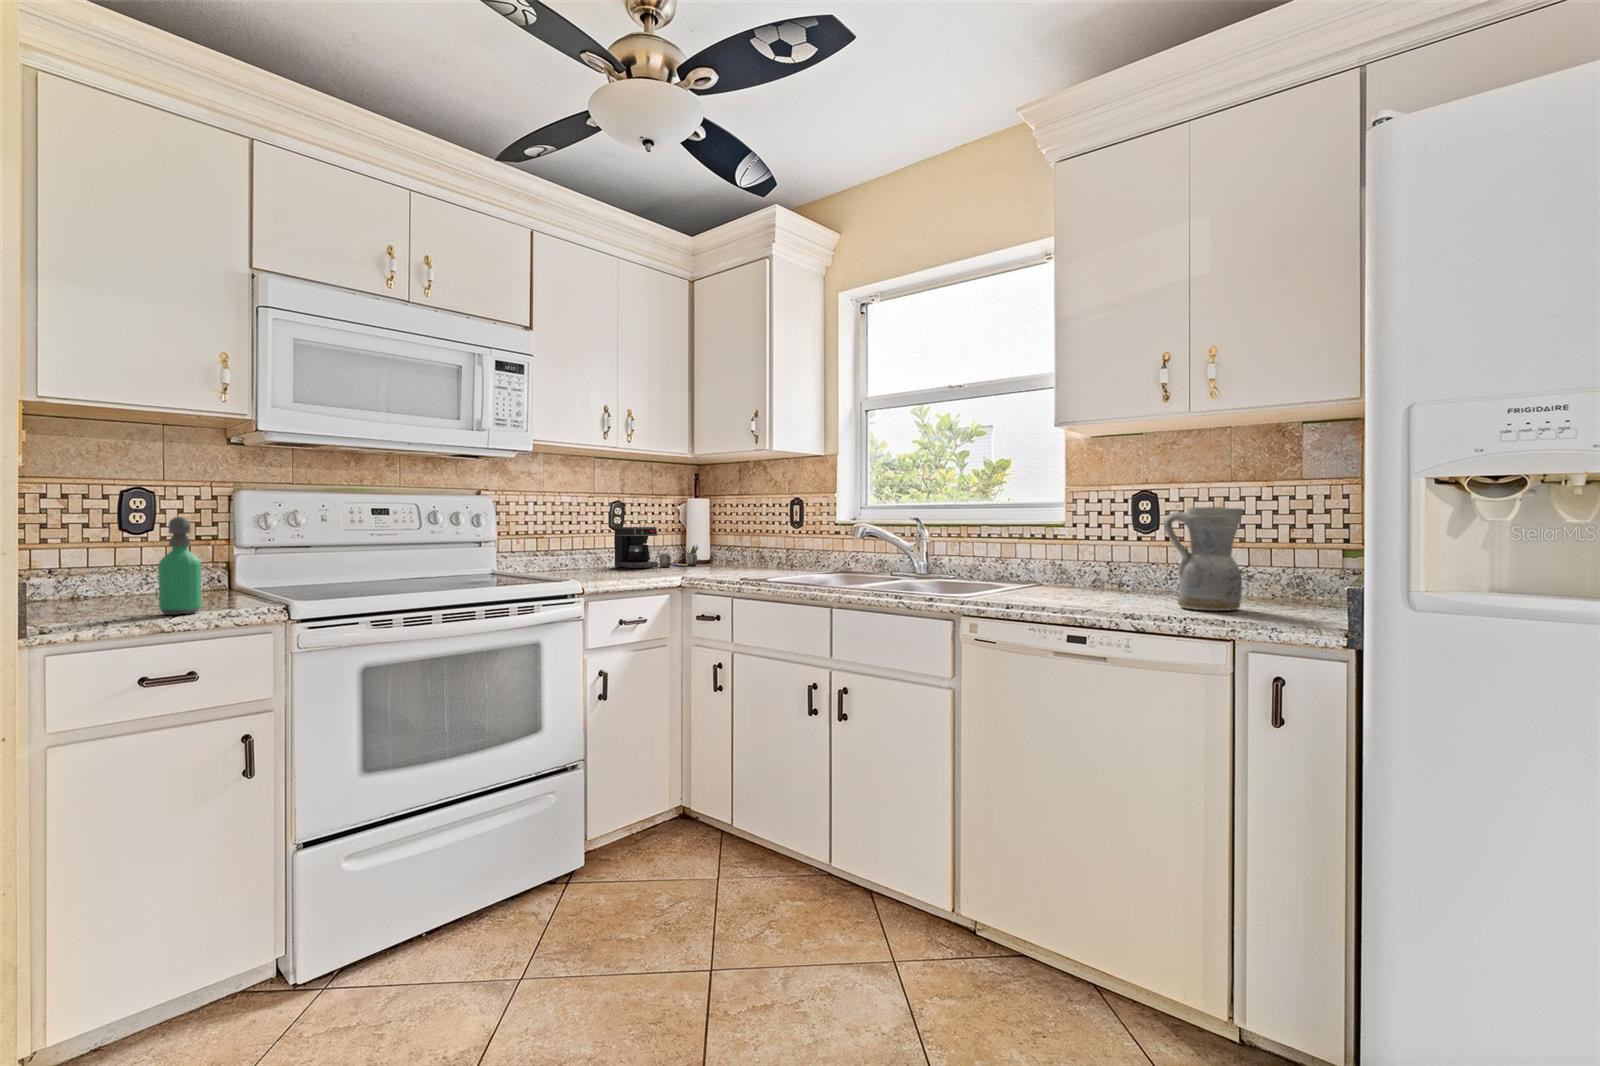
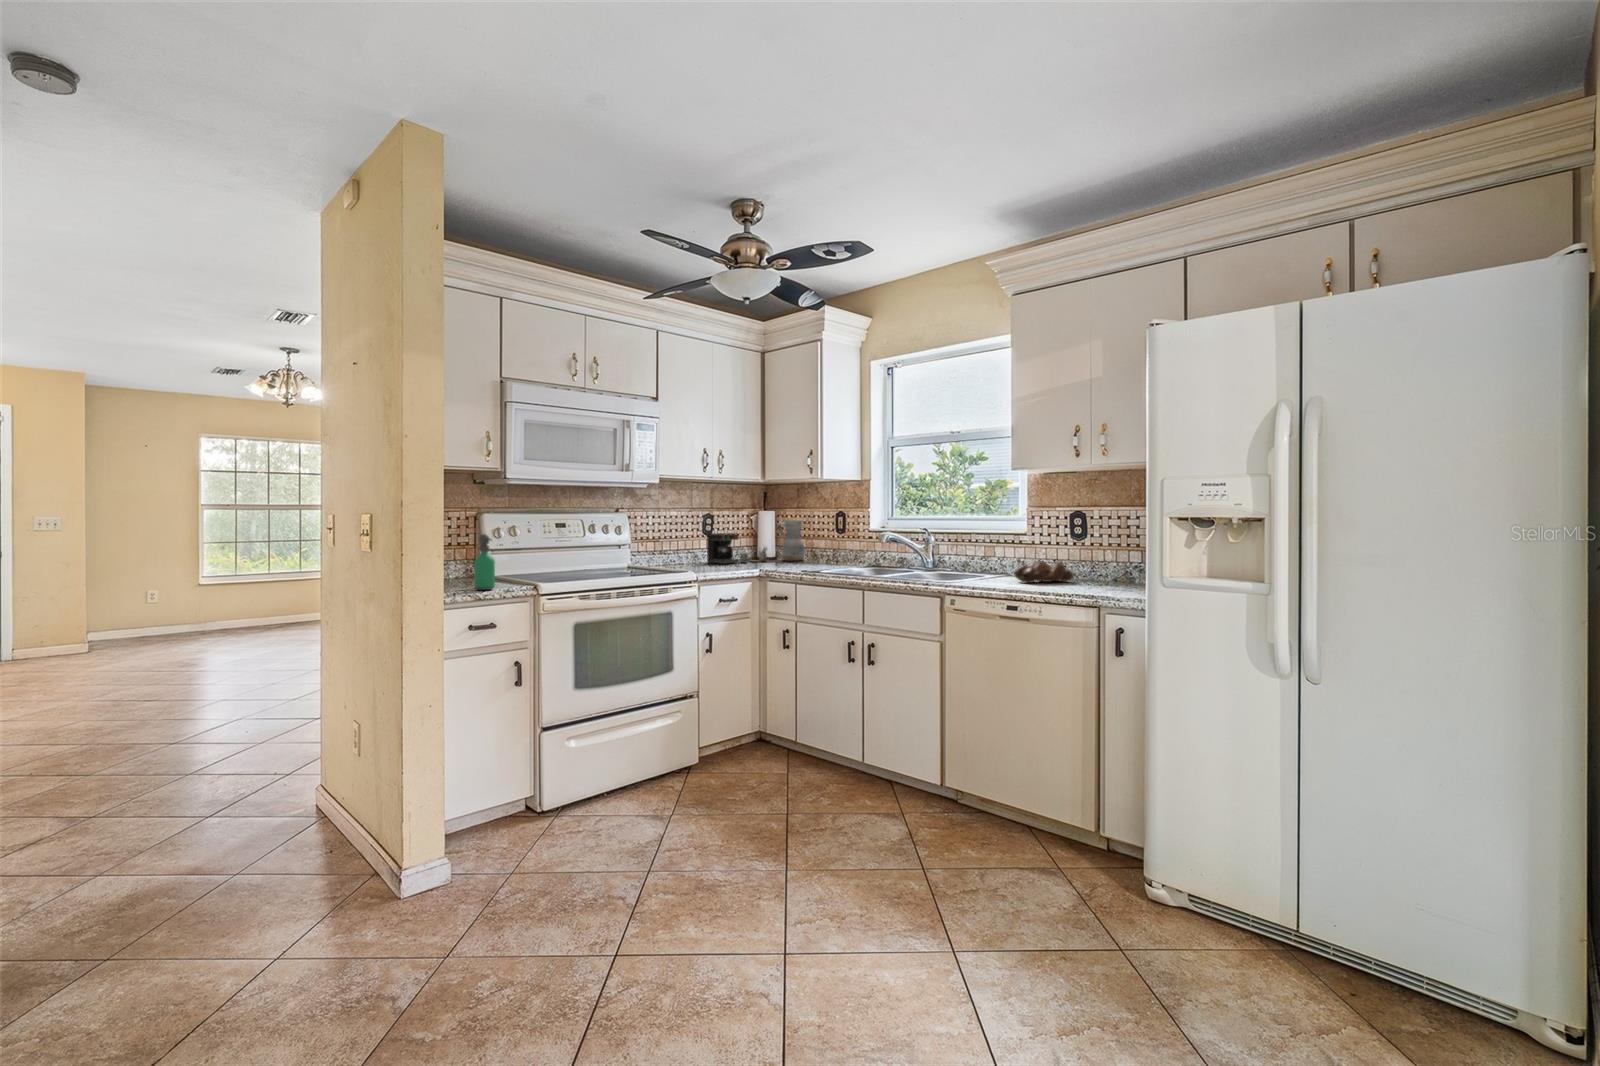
ceramic pitcher: present [1164,507,1243,611] -> present [778,519,804,560]
bread loaf: none [1060,563,1148,597] -> present [1014,561,1073,583]

